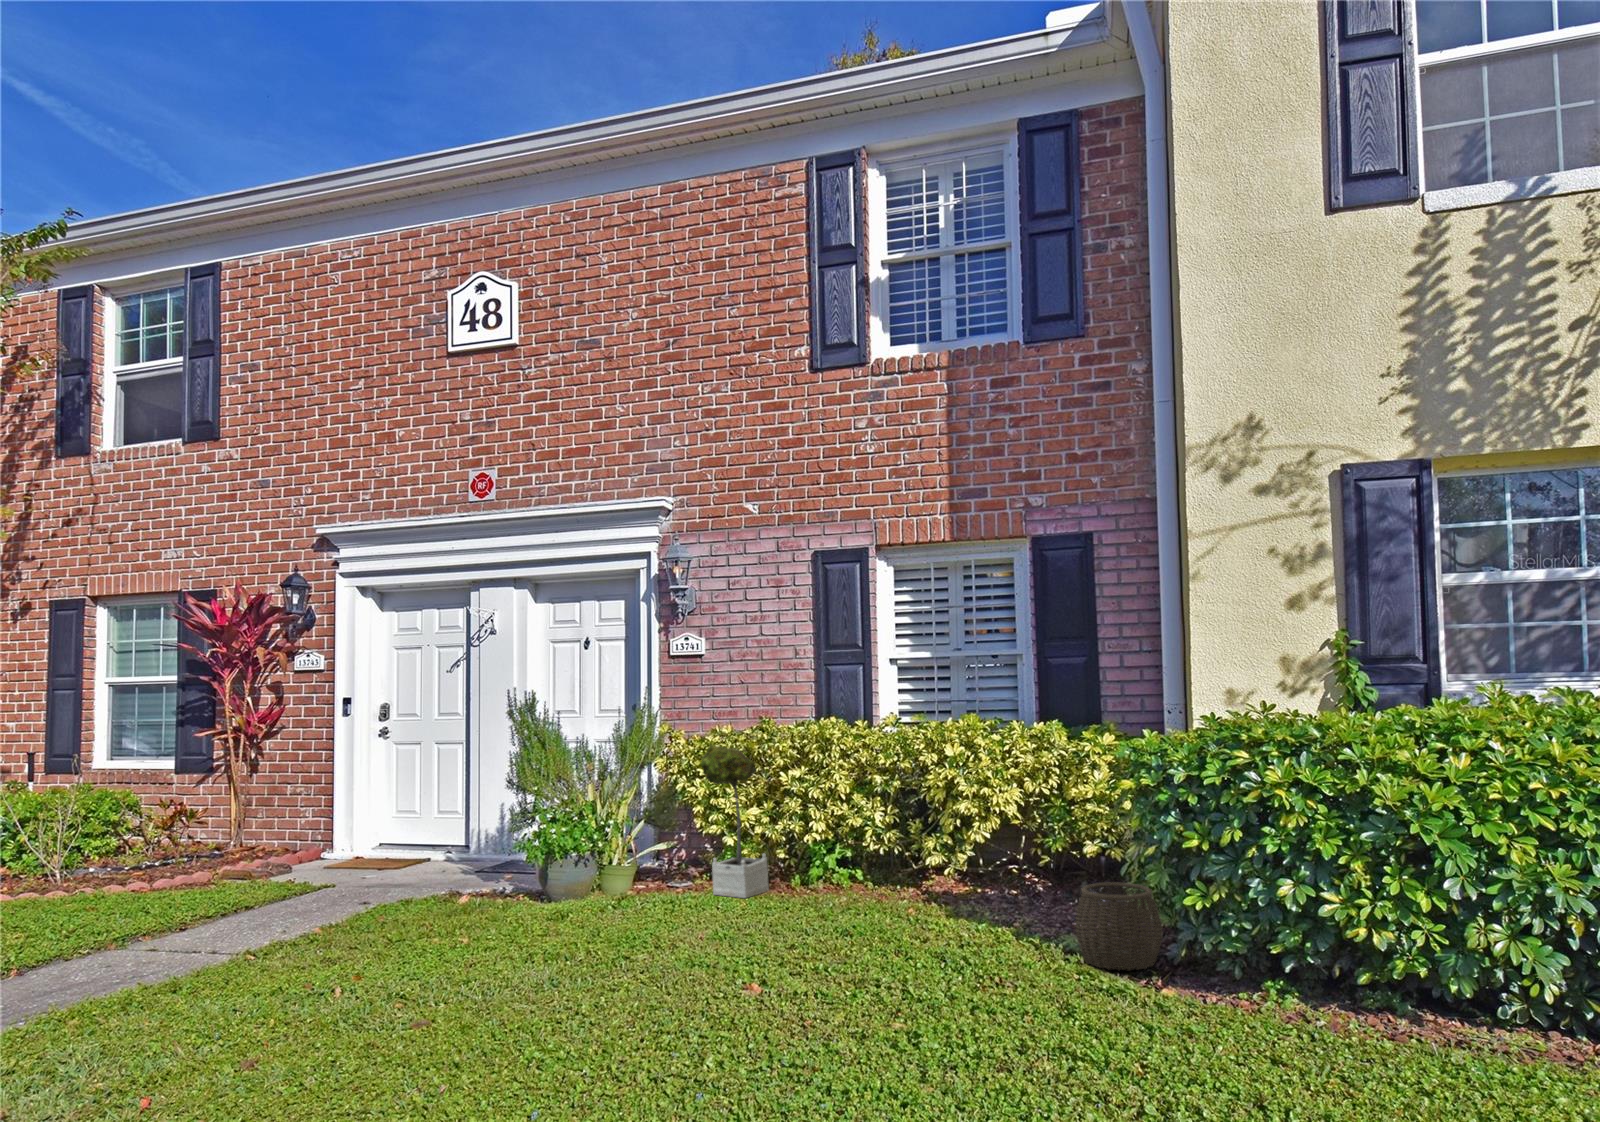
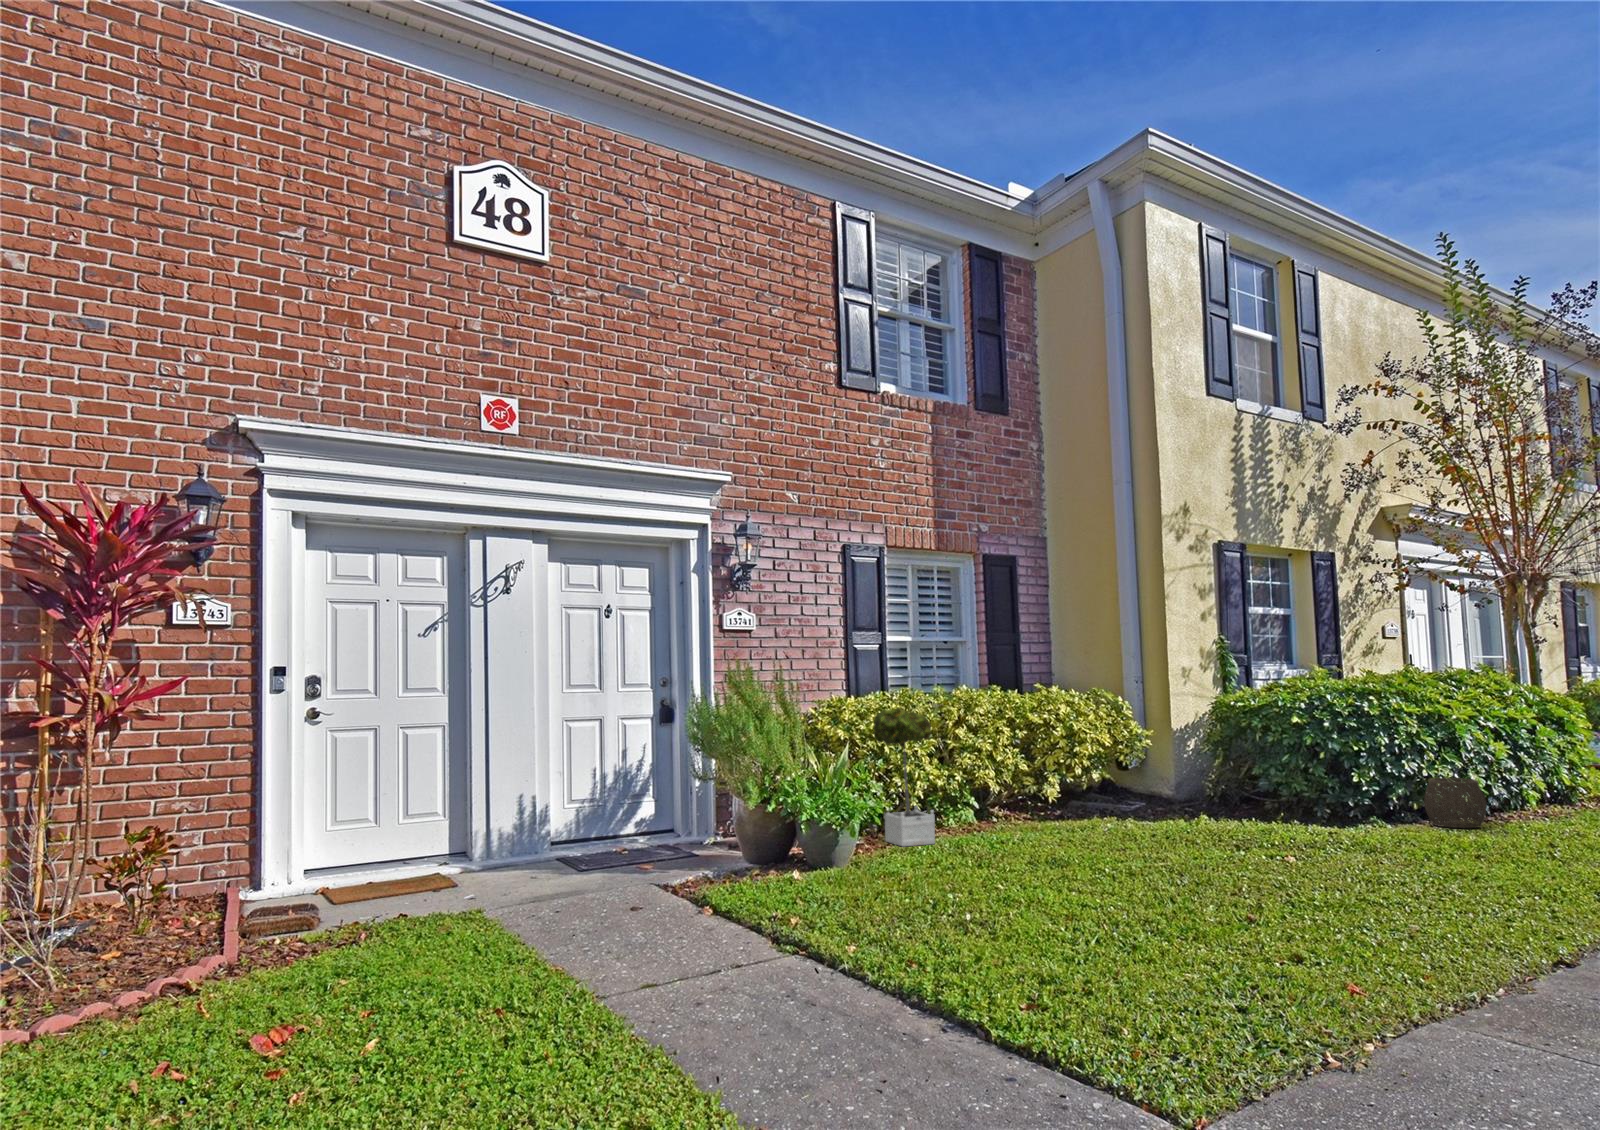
woven basket: present [1075,882,1163,971] -> present [1424,778,1486,828]

